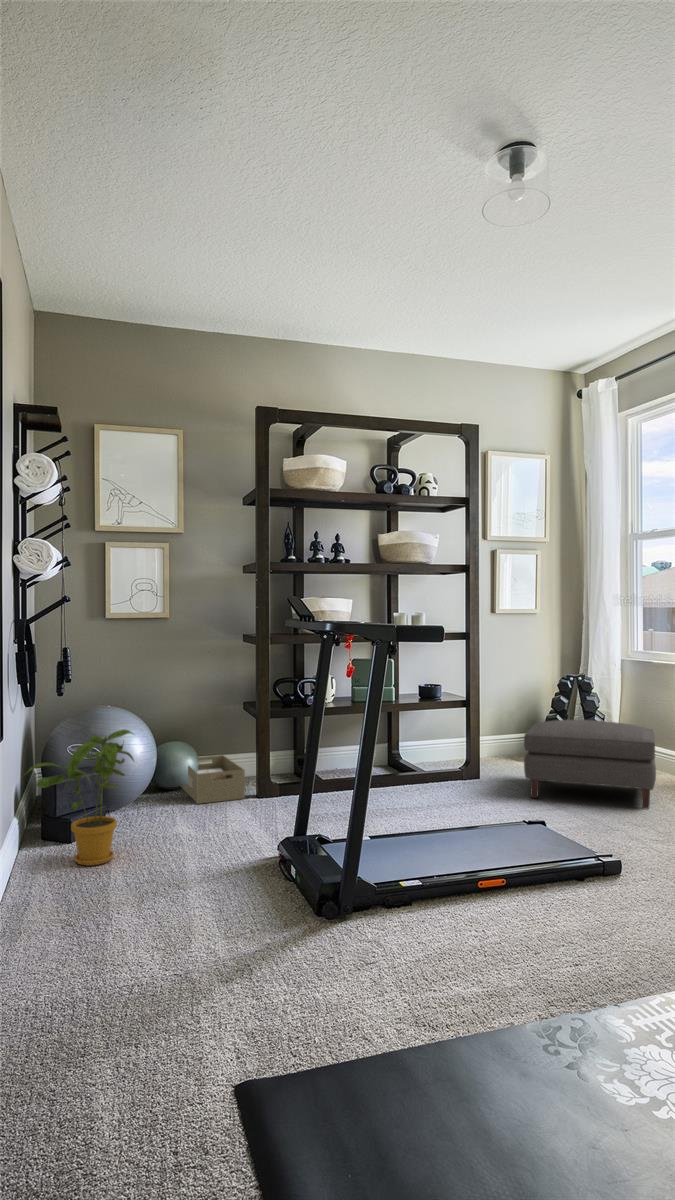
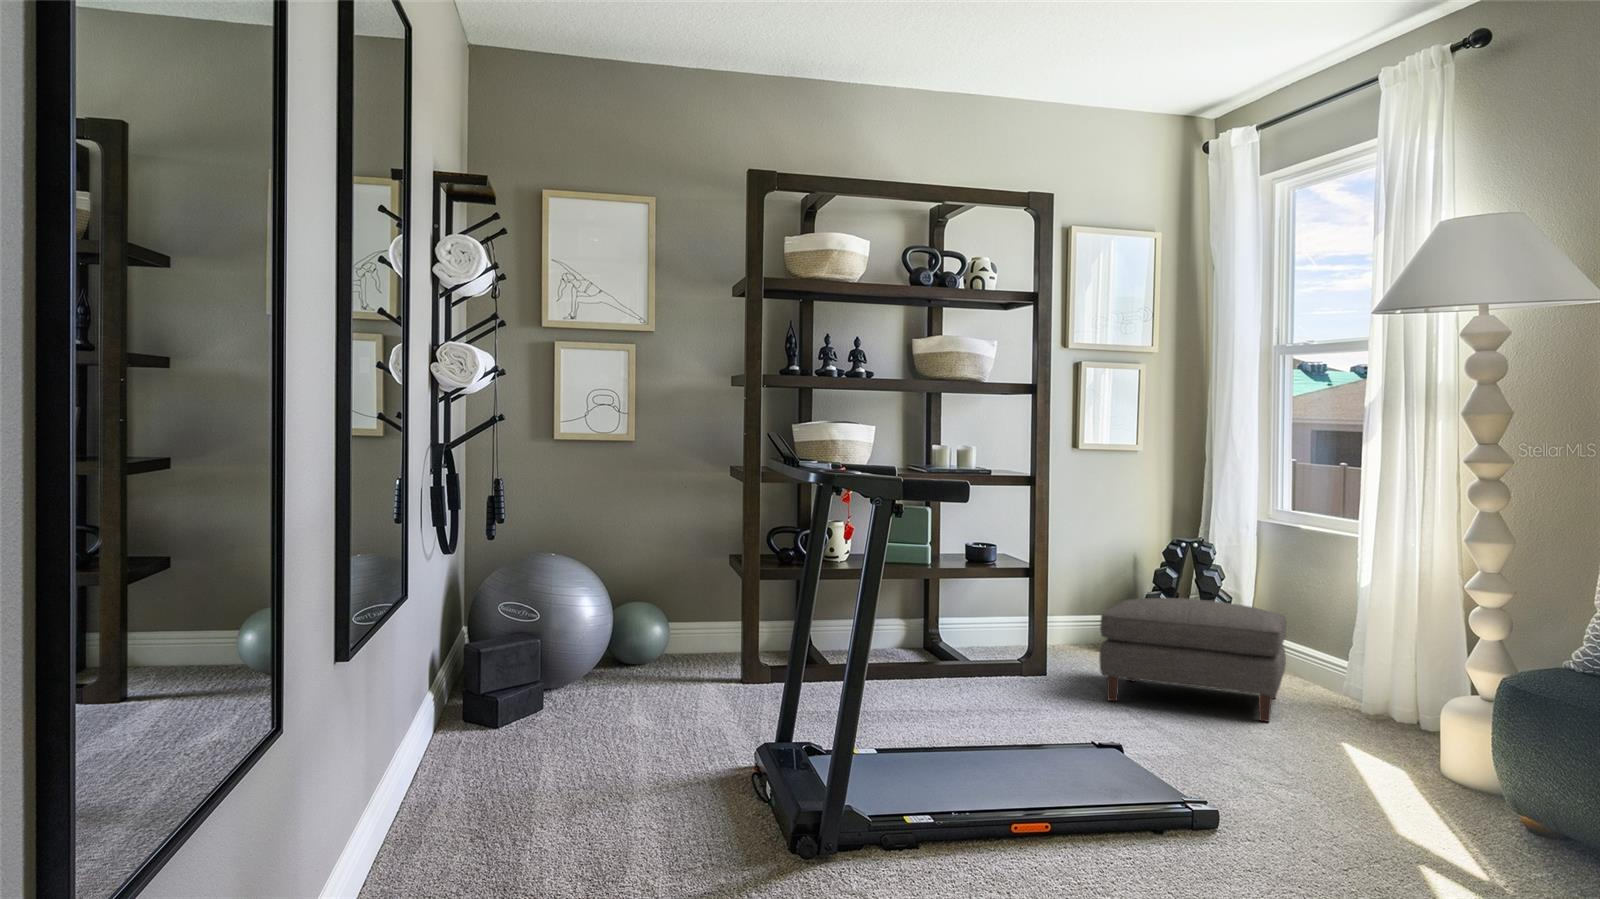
house plant: present [26,730,134,866] -> none [437,584,577,753]
storage box: present [182,755,245,804] -> none [644,627,725,687]

